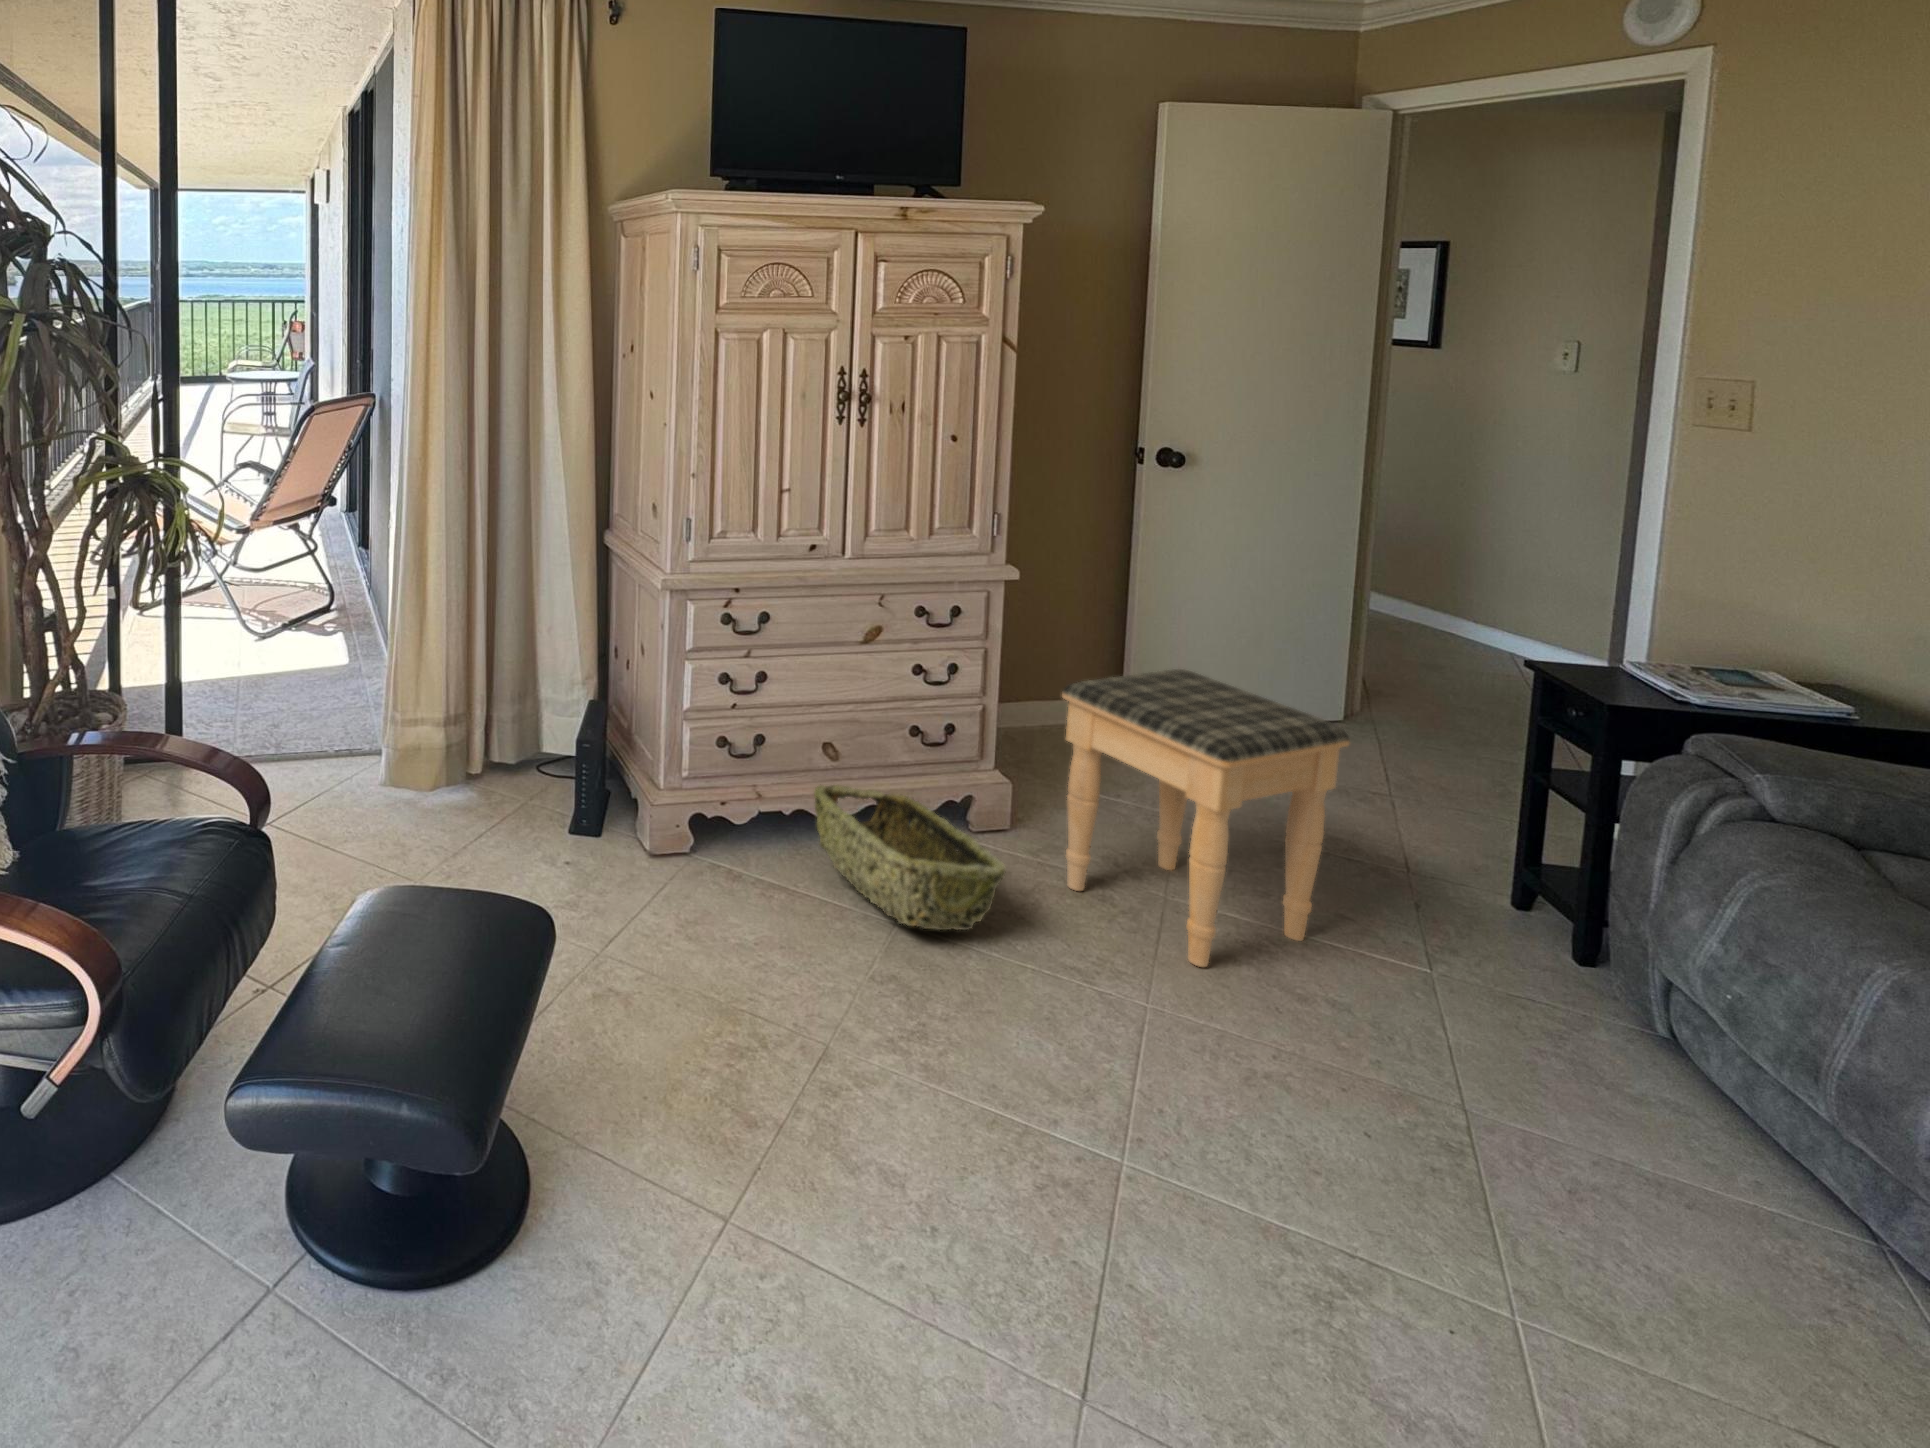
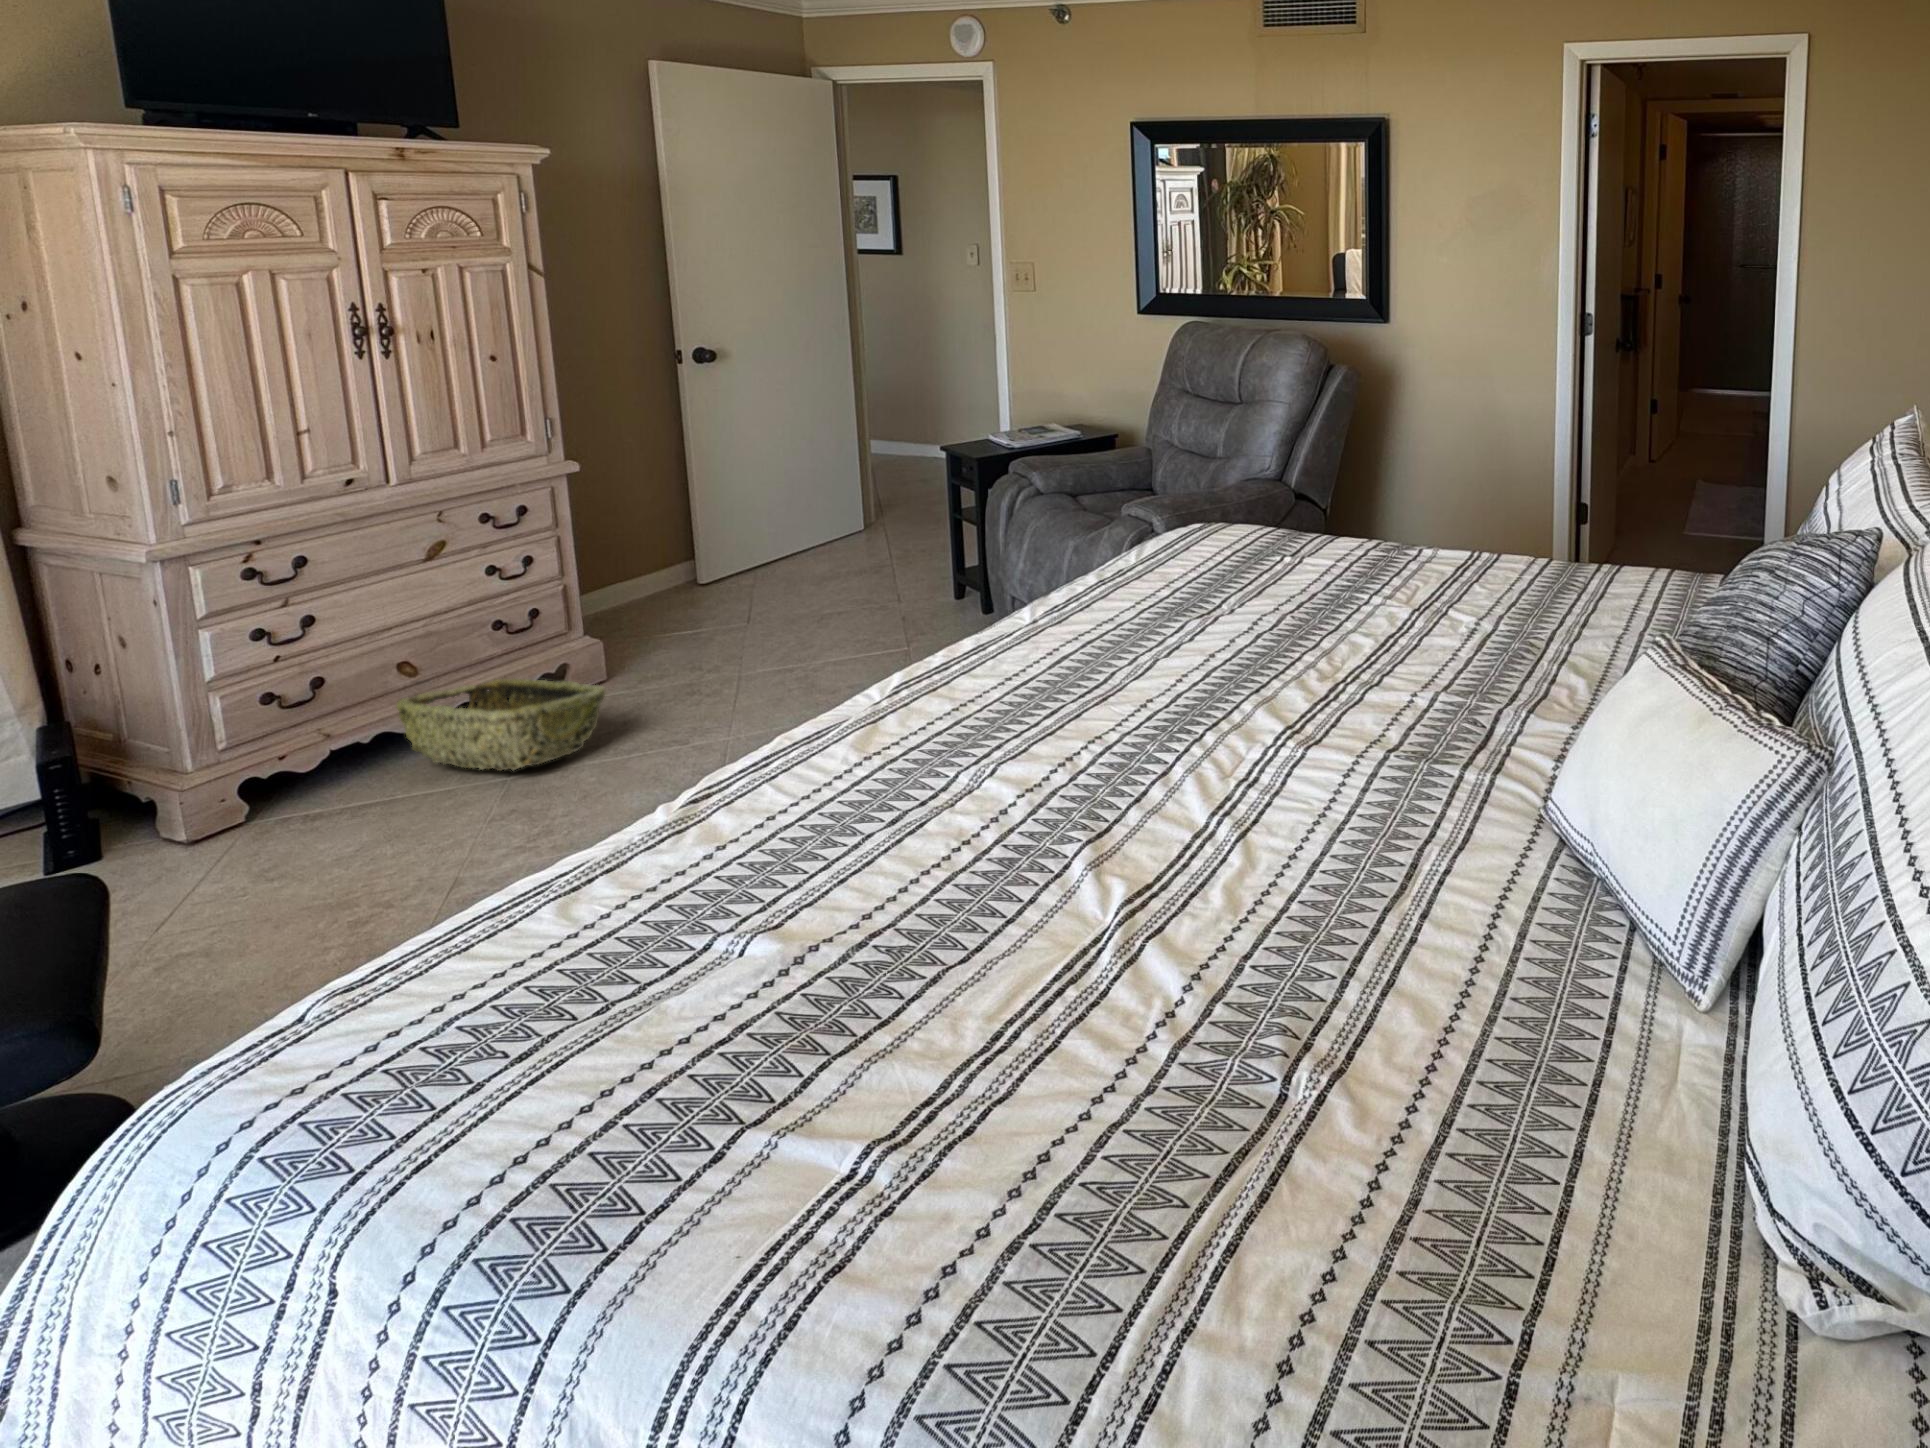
footstool: present [1062,669,1350,967] -> none [633,506,842,699]

